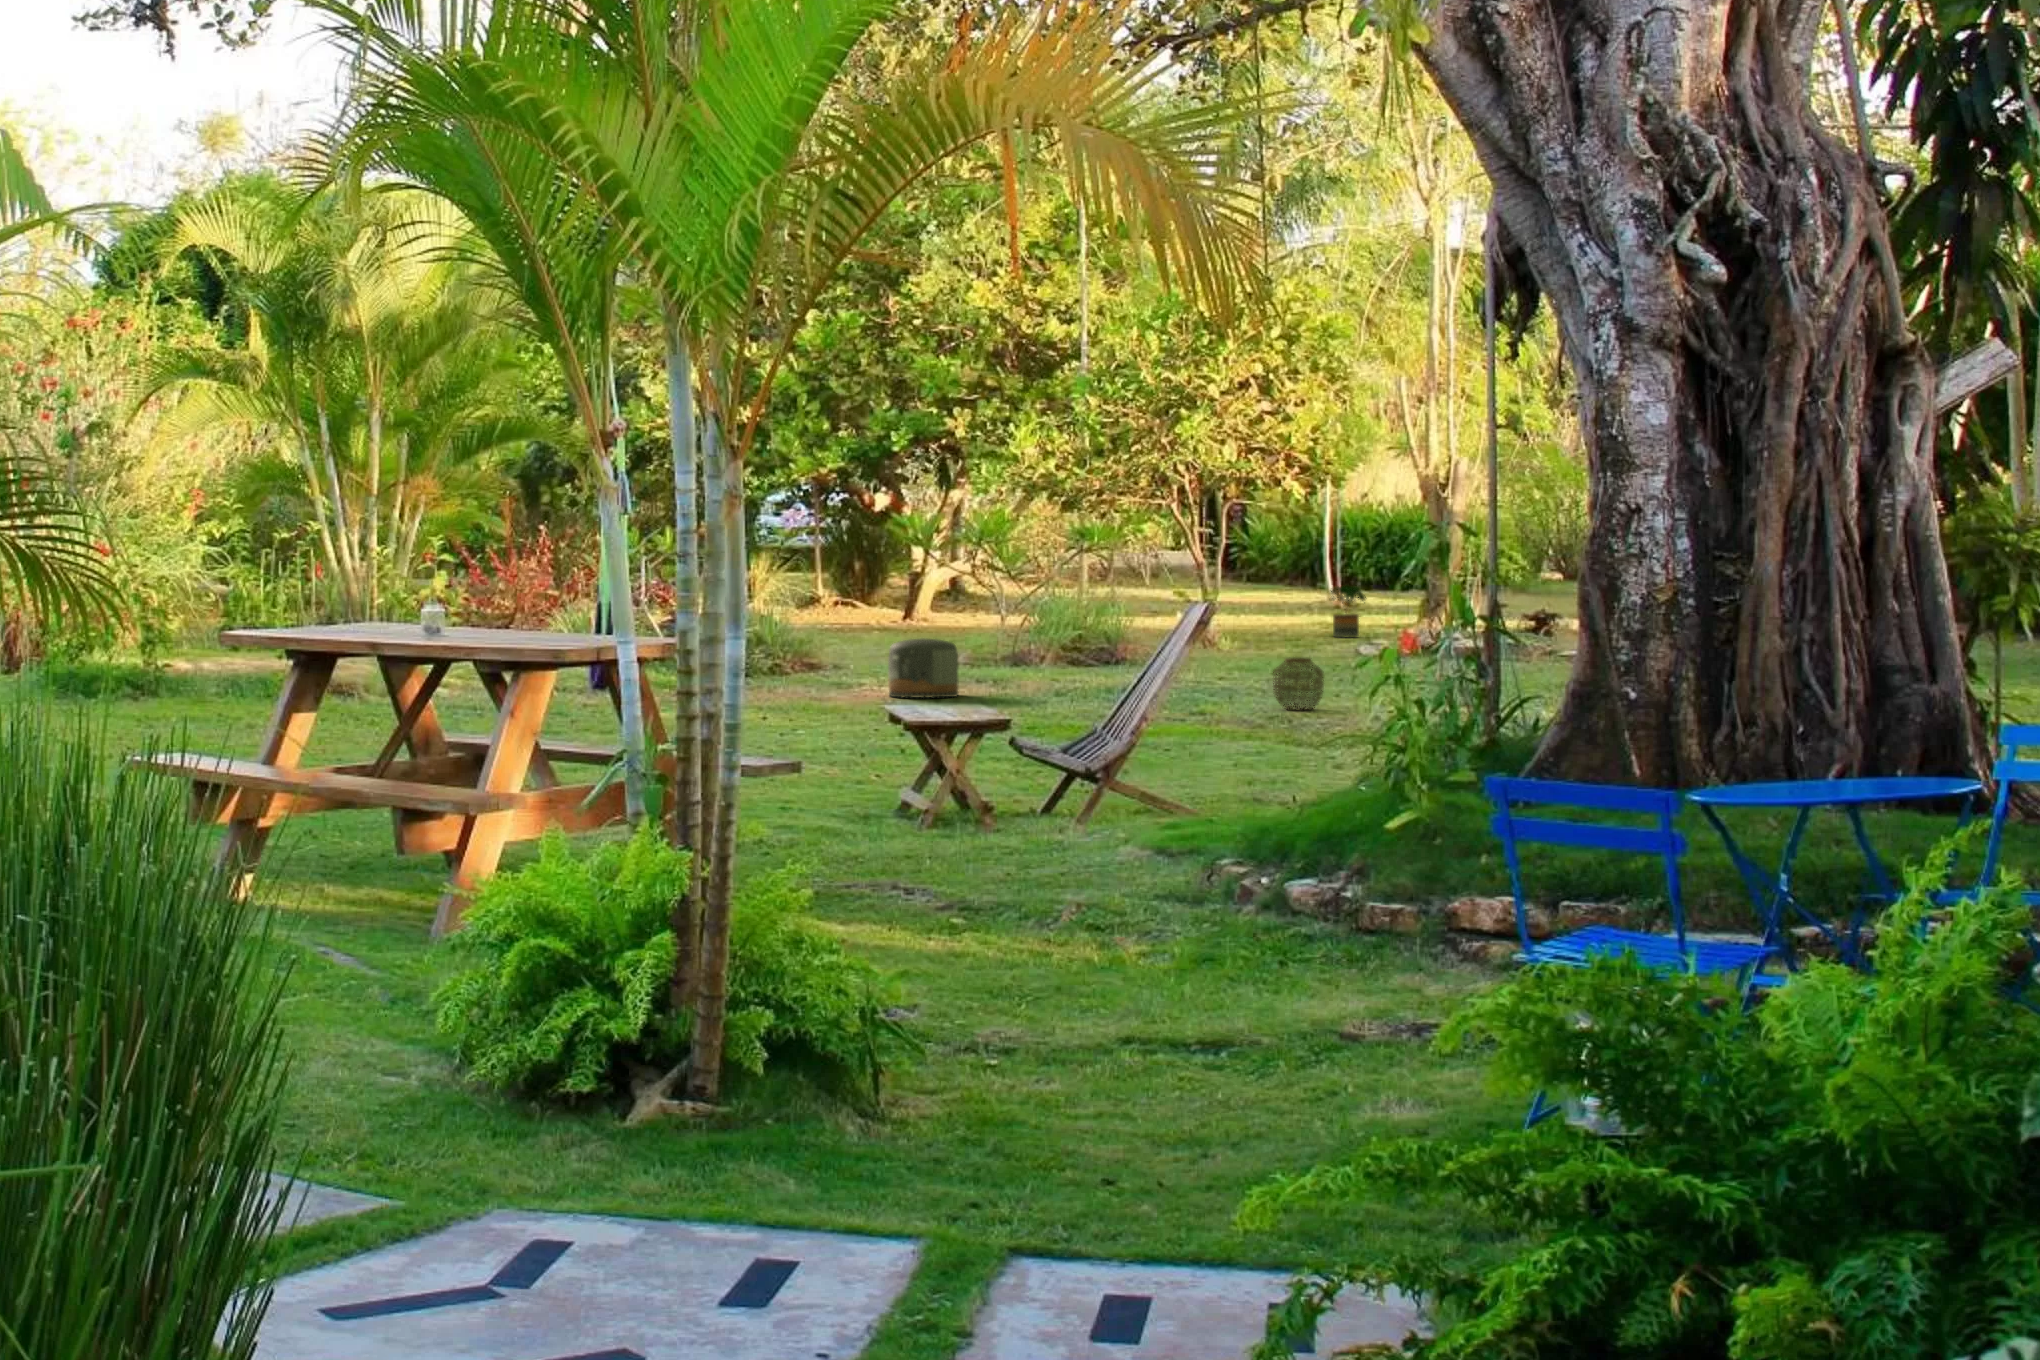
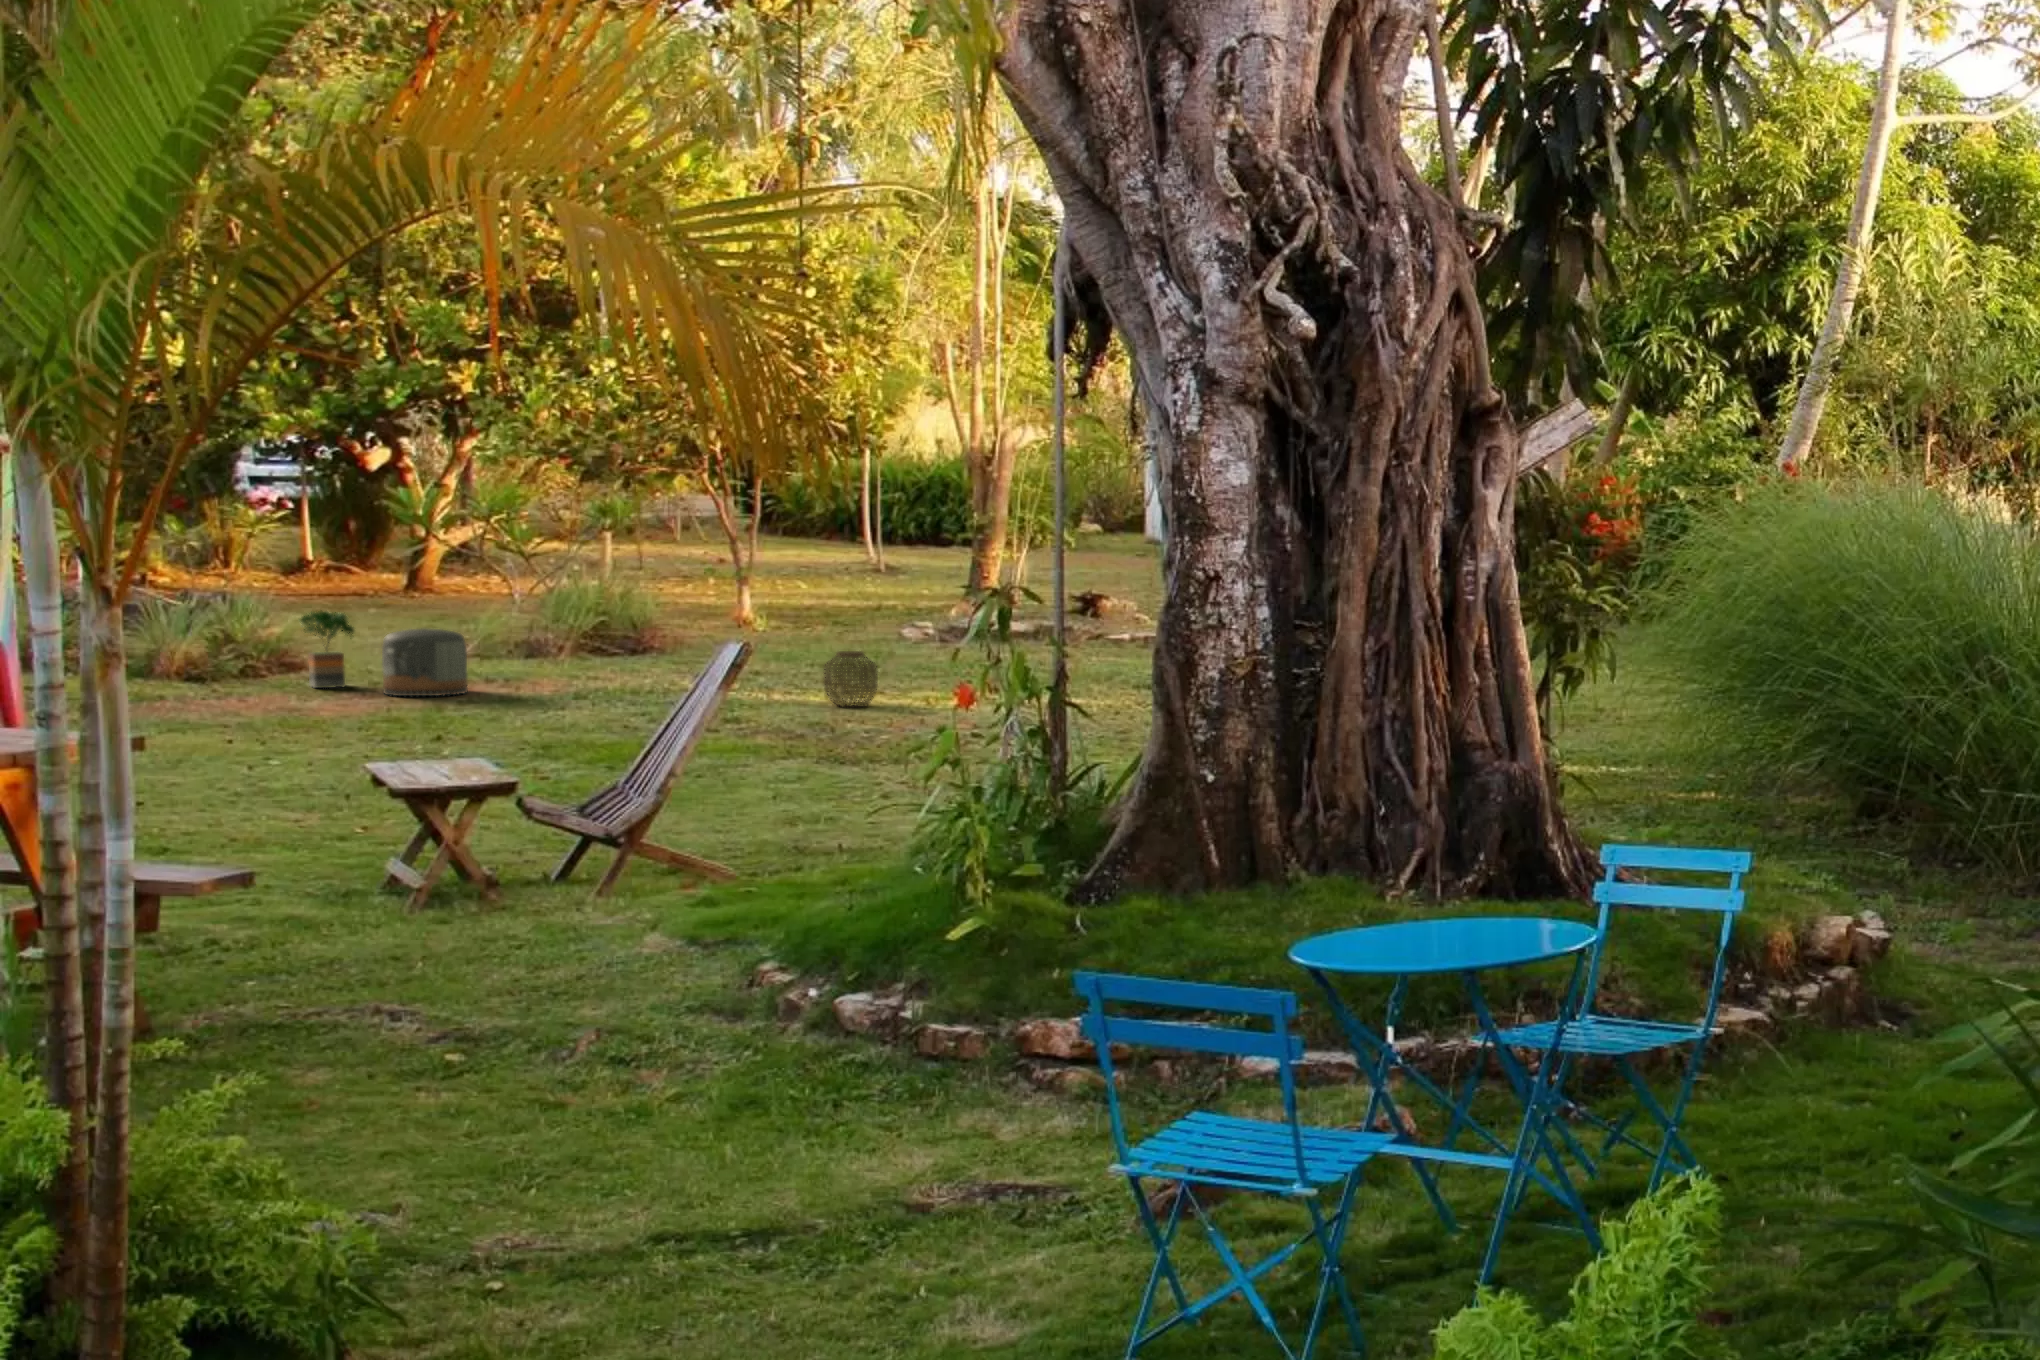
potted tree: present [1330,585,1366,638] -> present [299,611,354,688]

